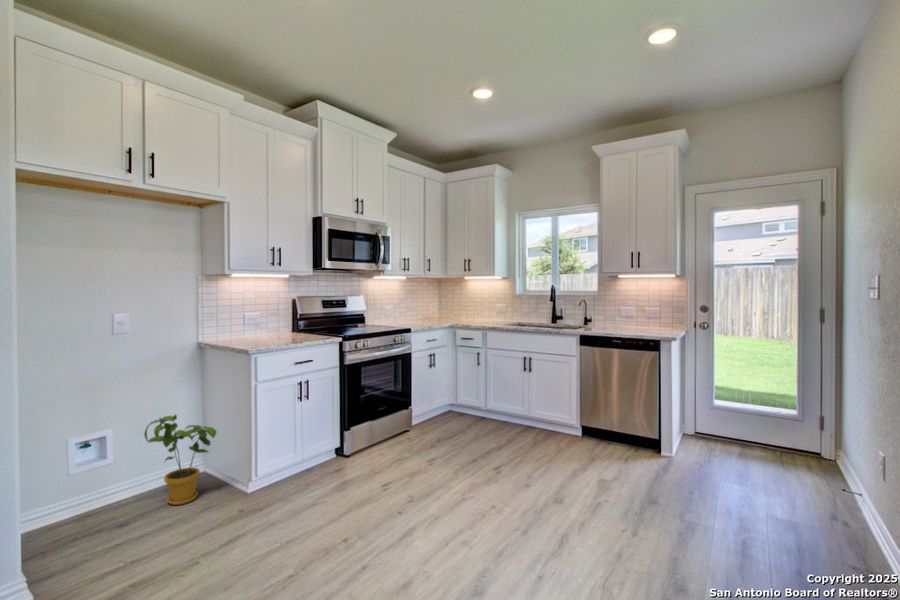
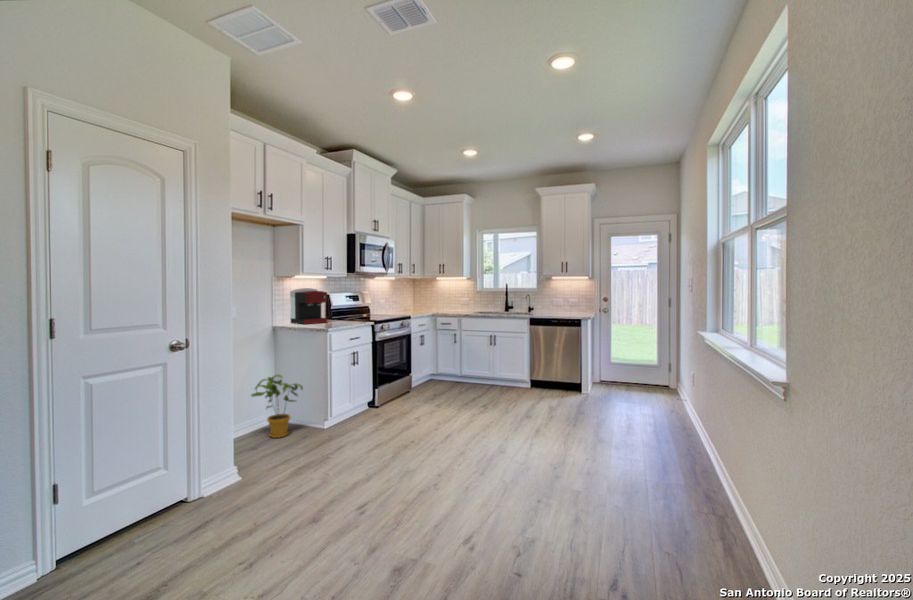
coffee maker: none [230,290,276,340] -> present [290,288,327,324]

